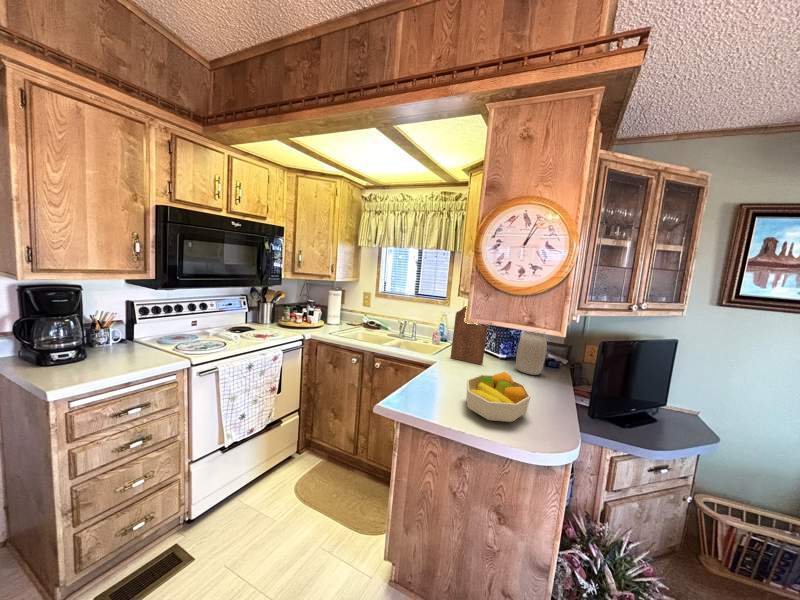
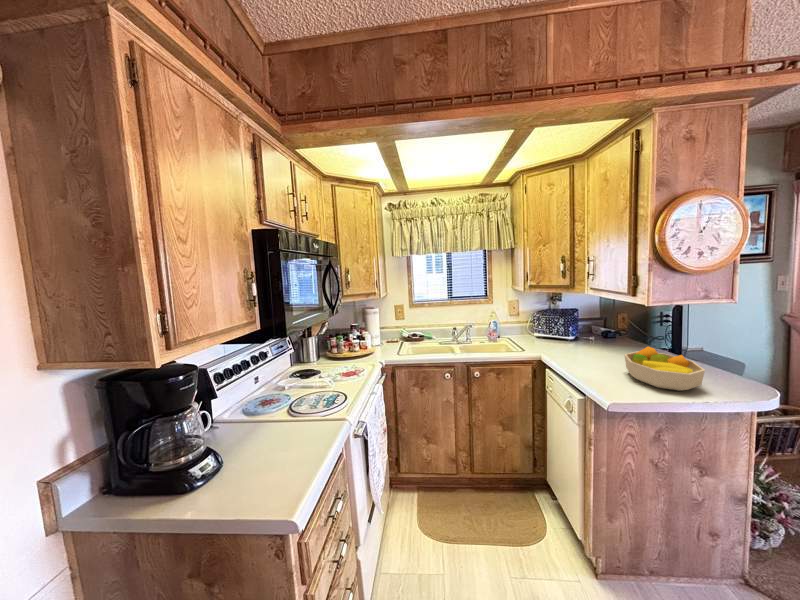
cutting board: present [451,306,488,364] -> none [536,296,568,349]
jar: present [516,331,547,375] -> none [591,300,619,346]

